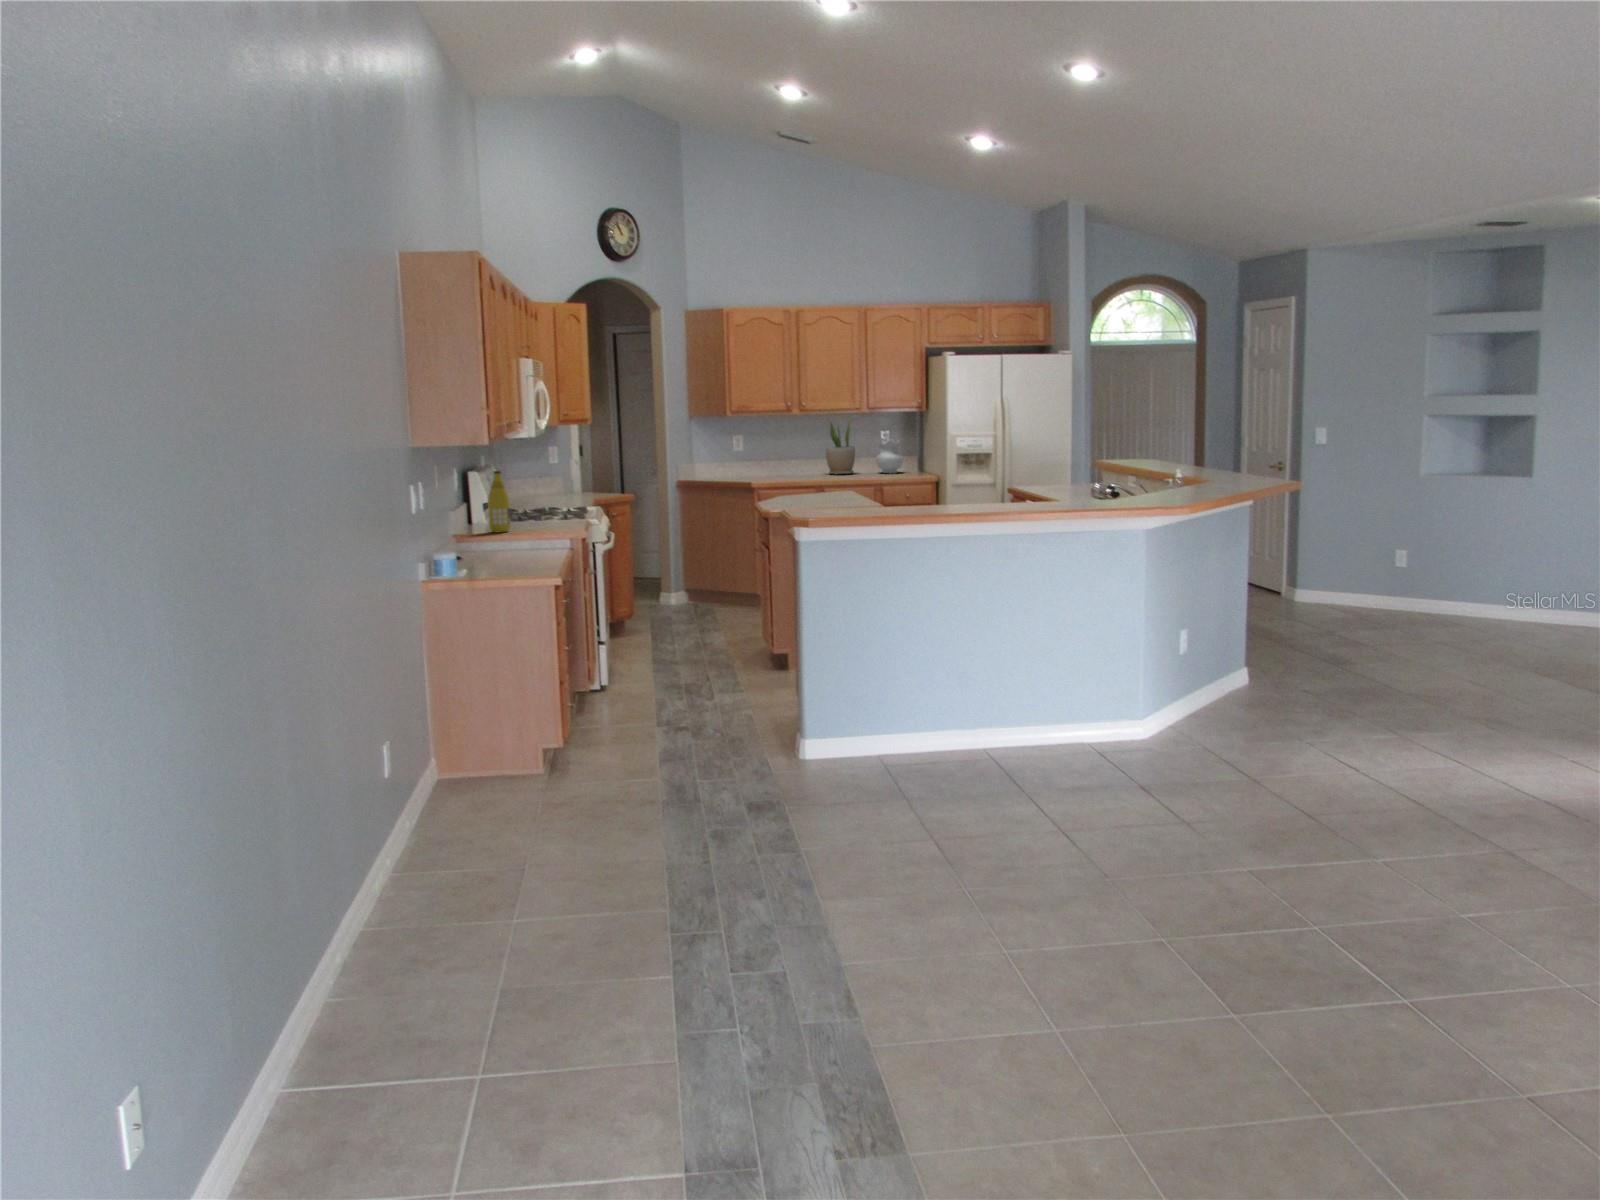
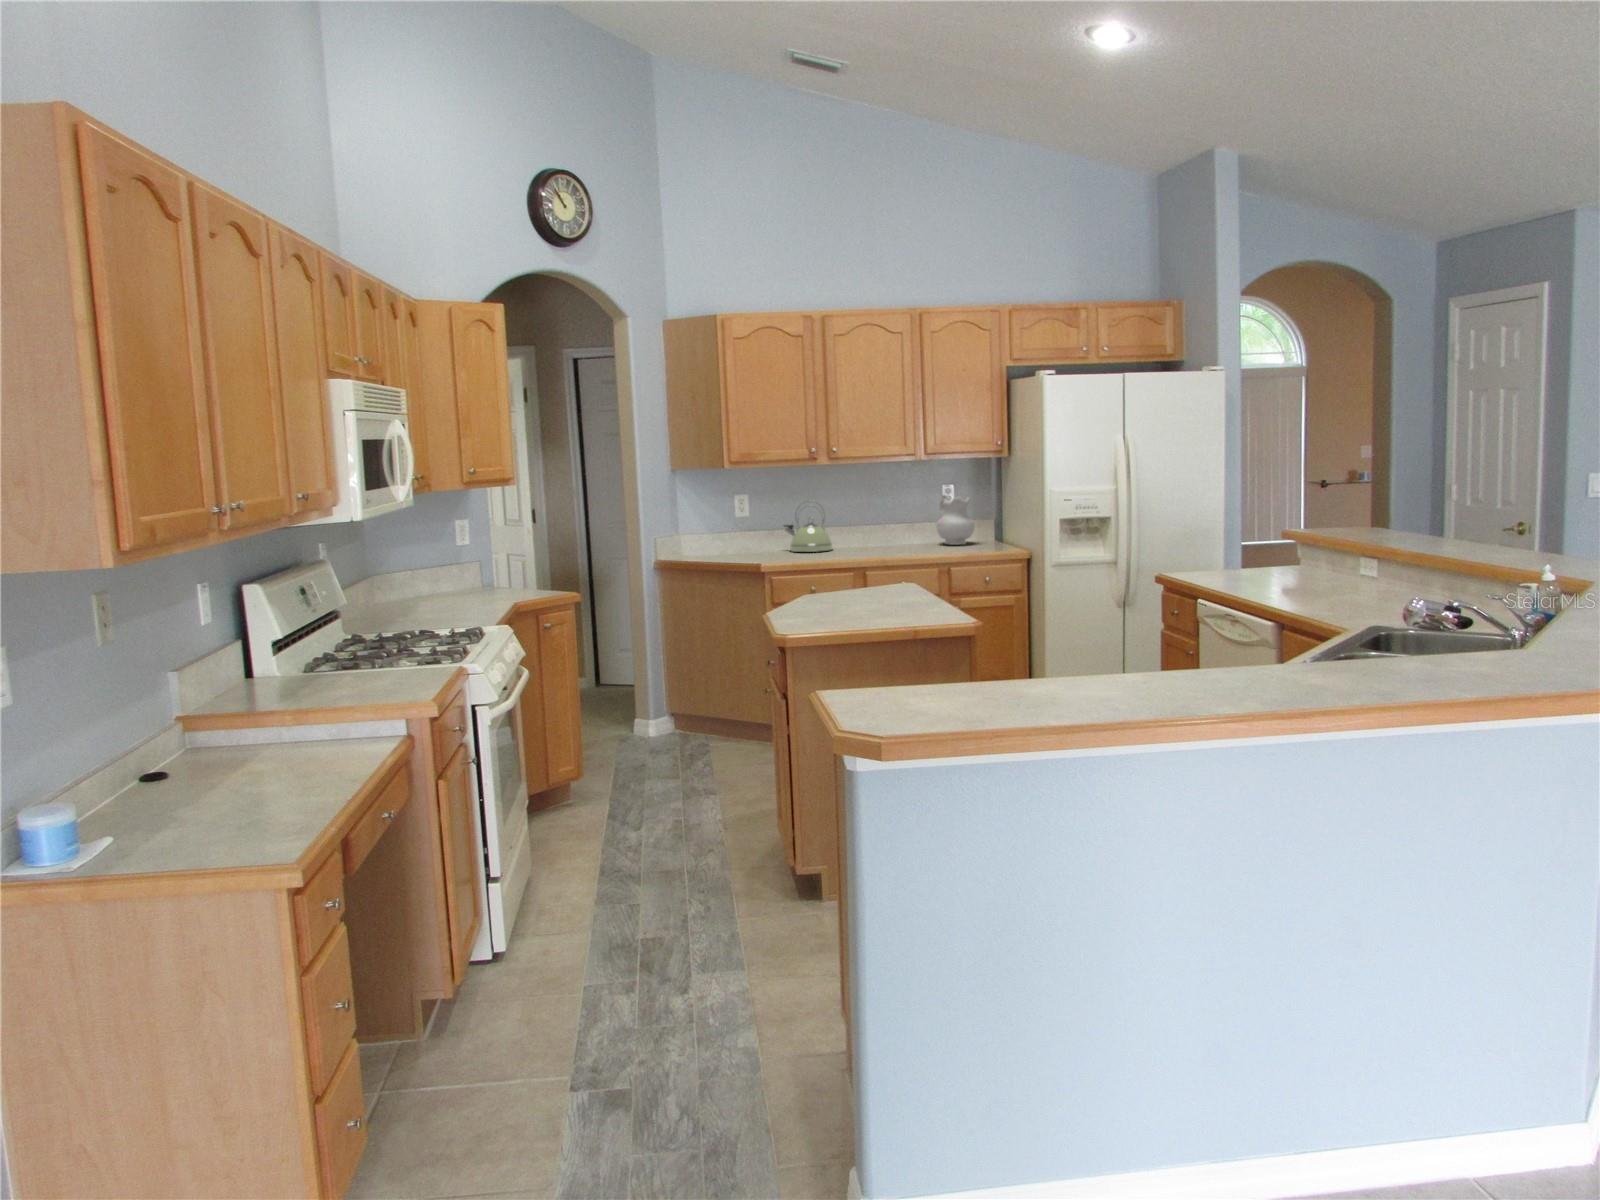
potted plant: present [826,422,855,474] -> none [865,467,907,547]
kettle: none [767,440,802,476] -> present [785,519,833,552]
bottle: present [488,471,511,532] -> none [243,588,293,709]

